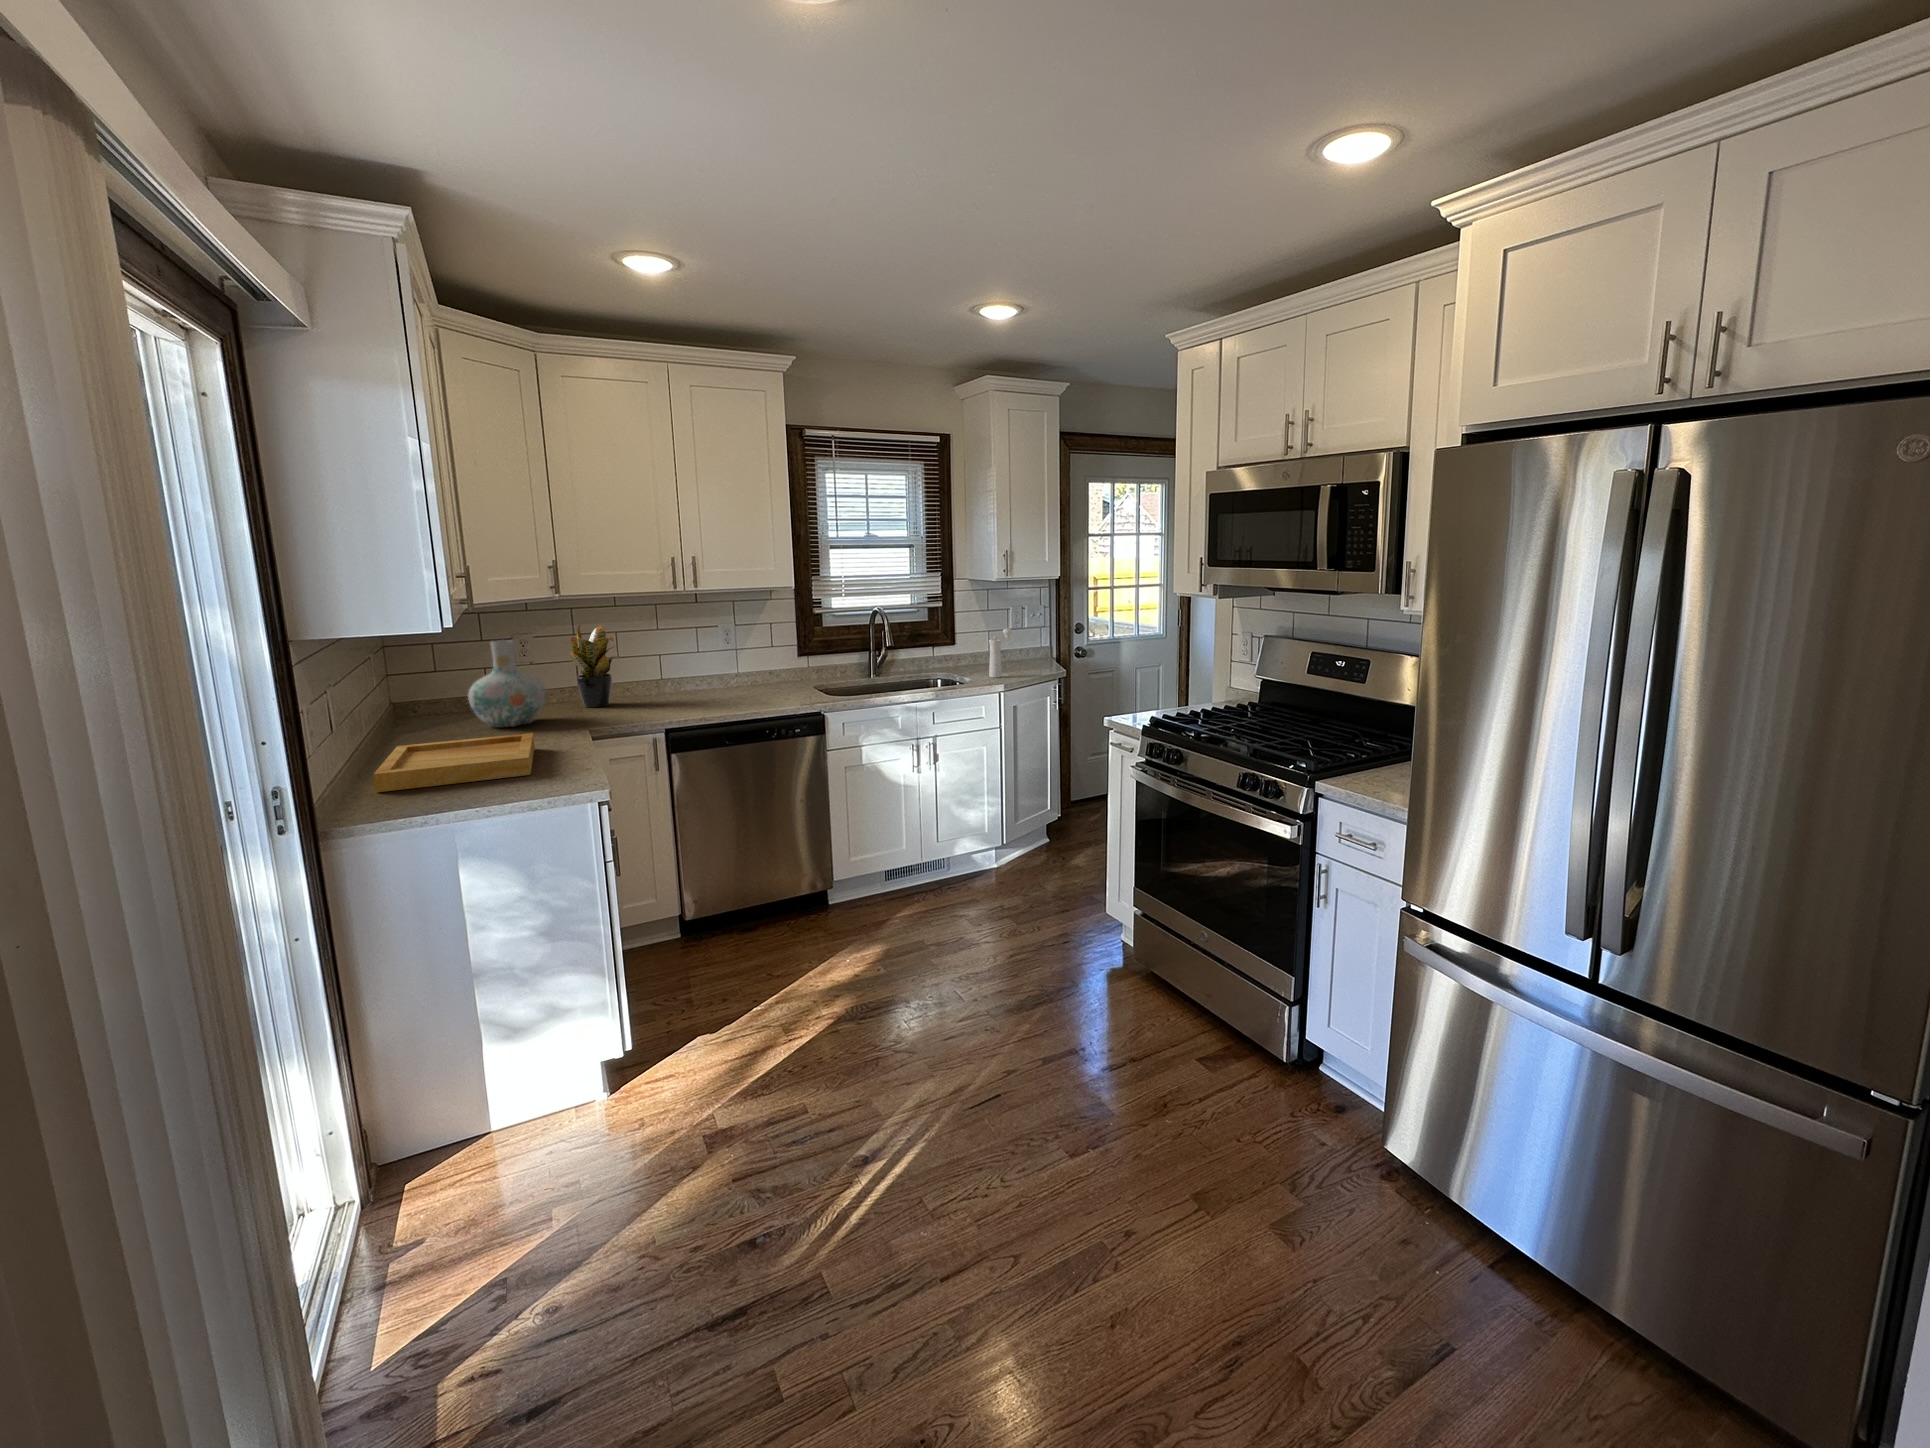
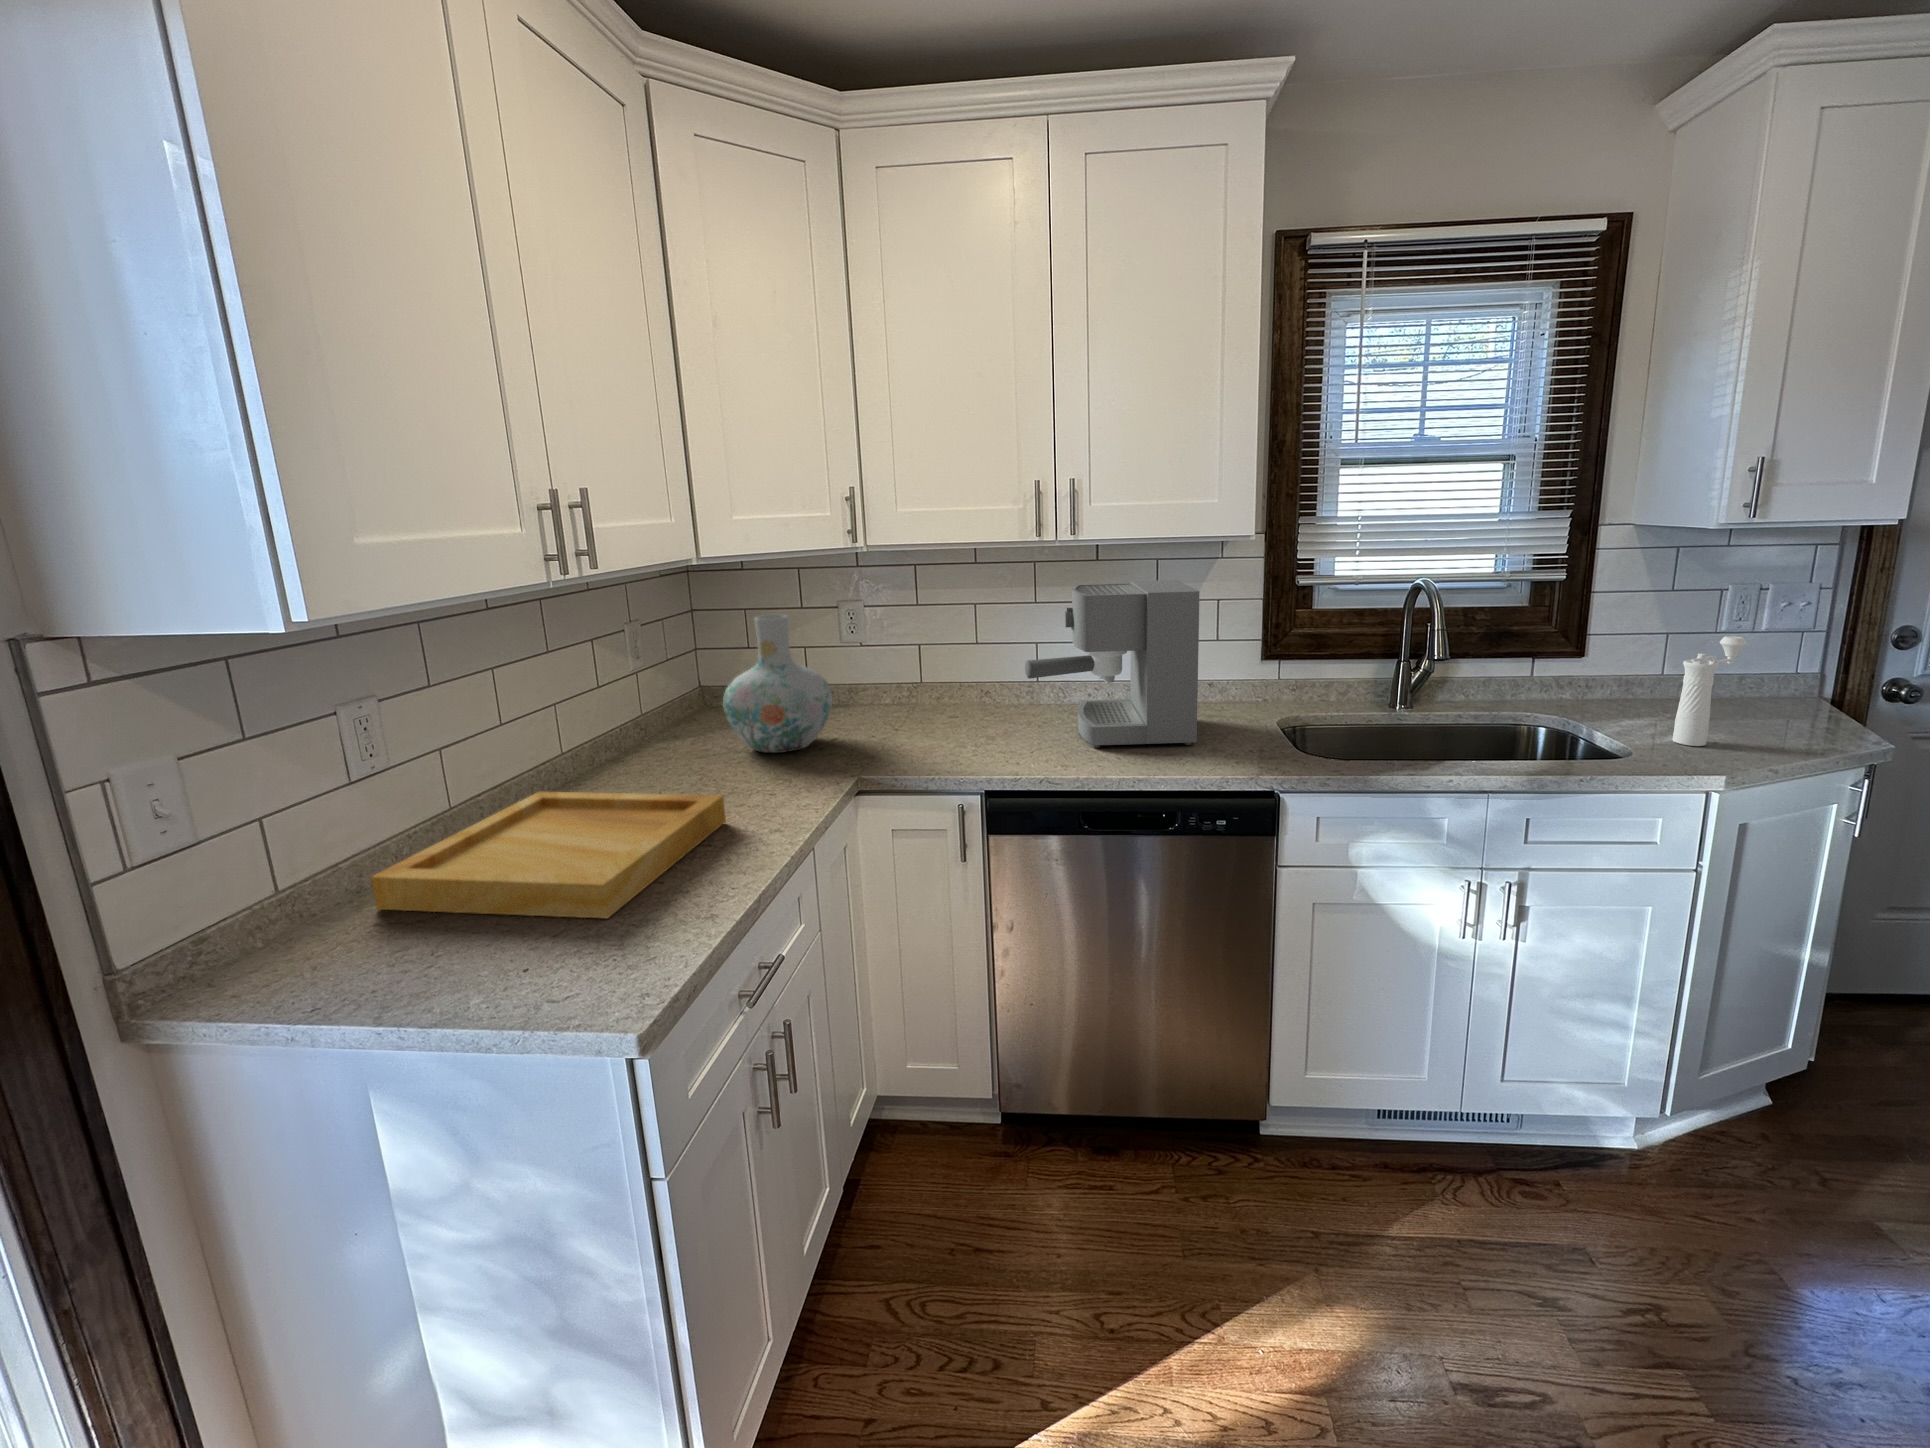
coffee maker: none [673,612,776,705] -> present [1025,580,1200,748]
potted plant: present [570,624,619,707] -> none [878,580,970,724]

